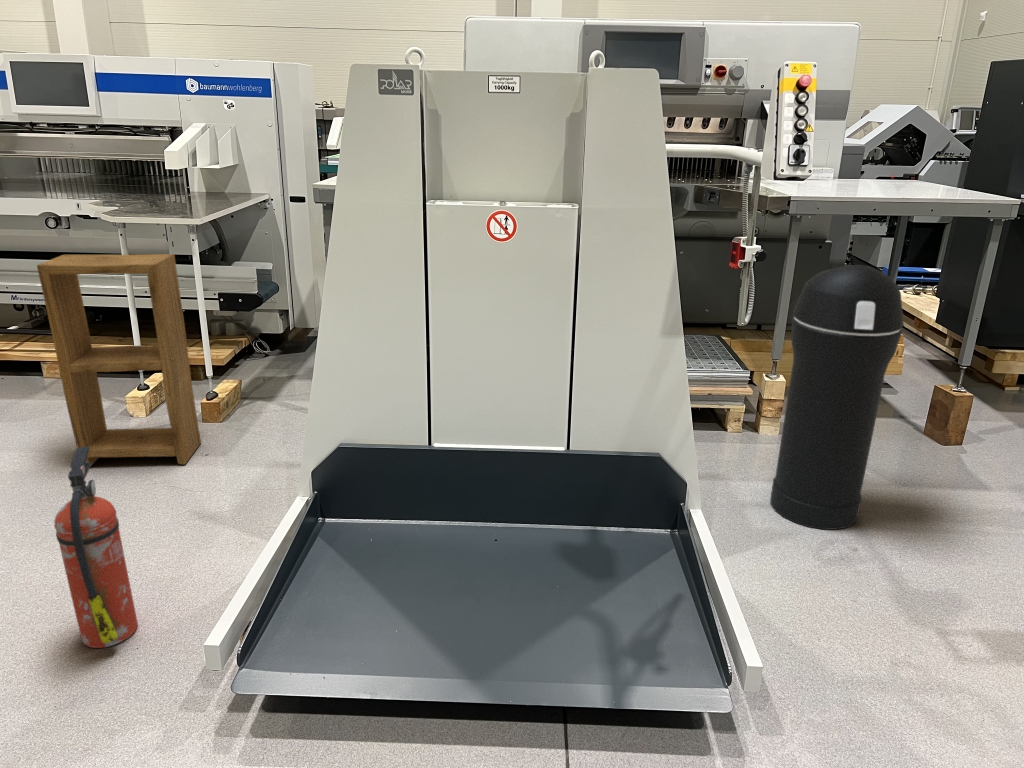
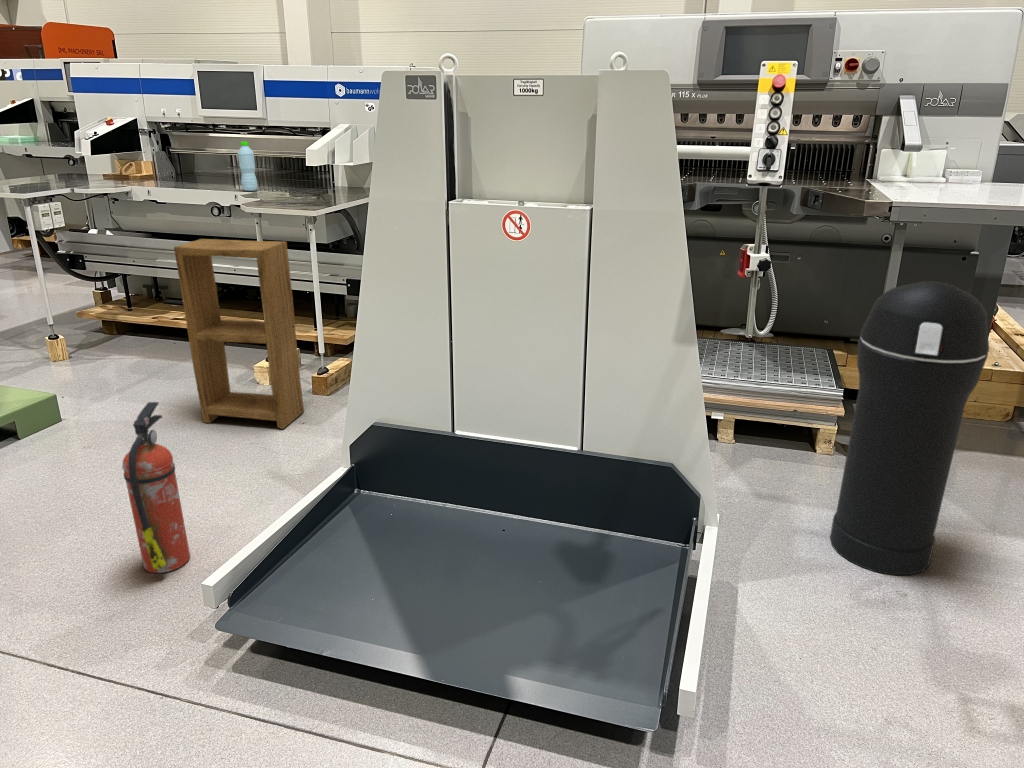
water bottle: none [79,142,105,199] -> present [238,142,258,191]

